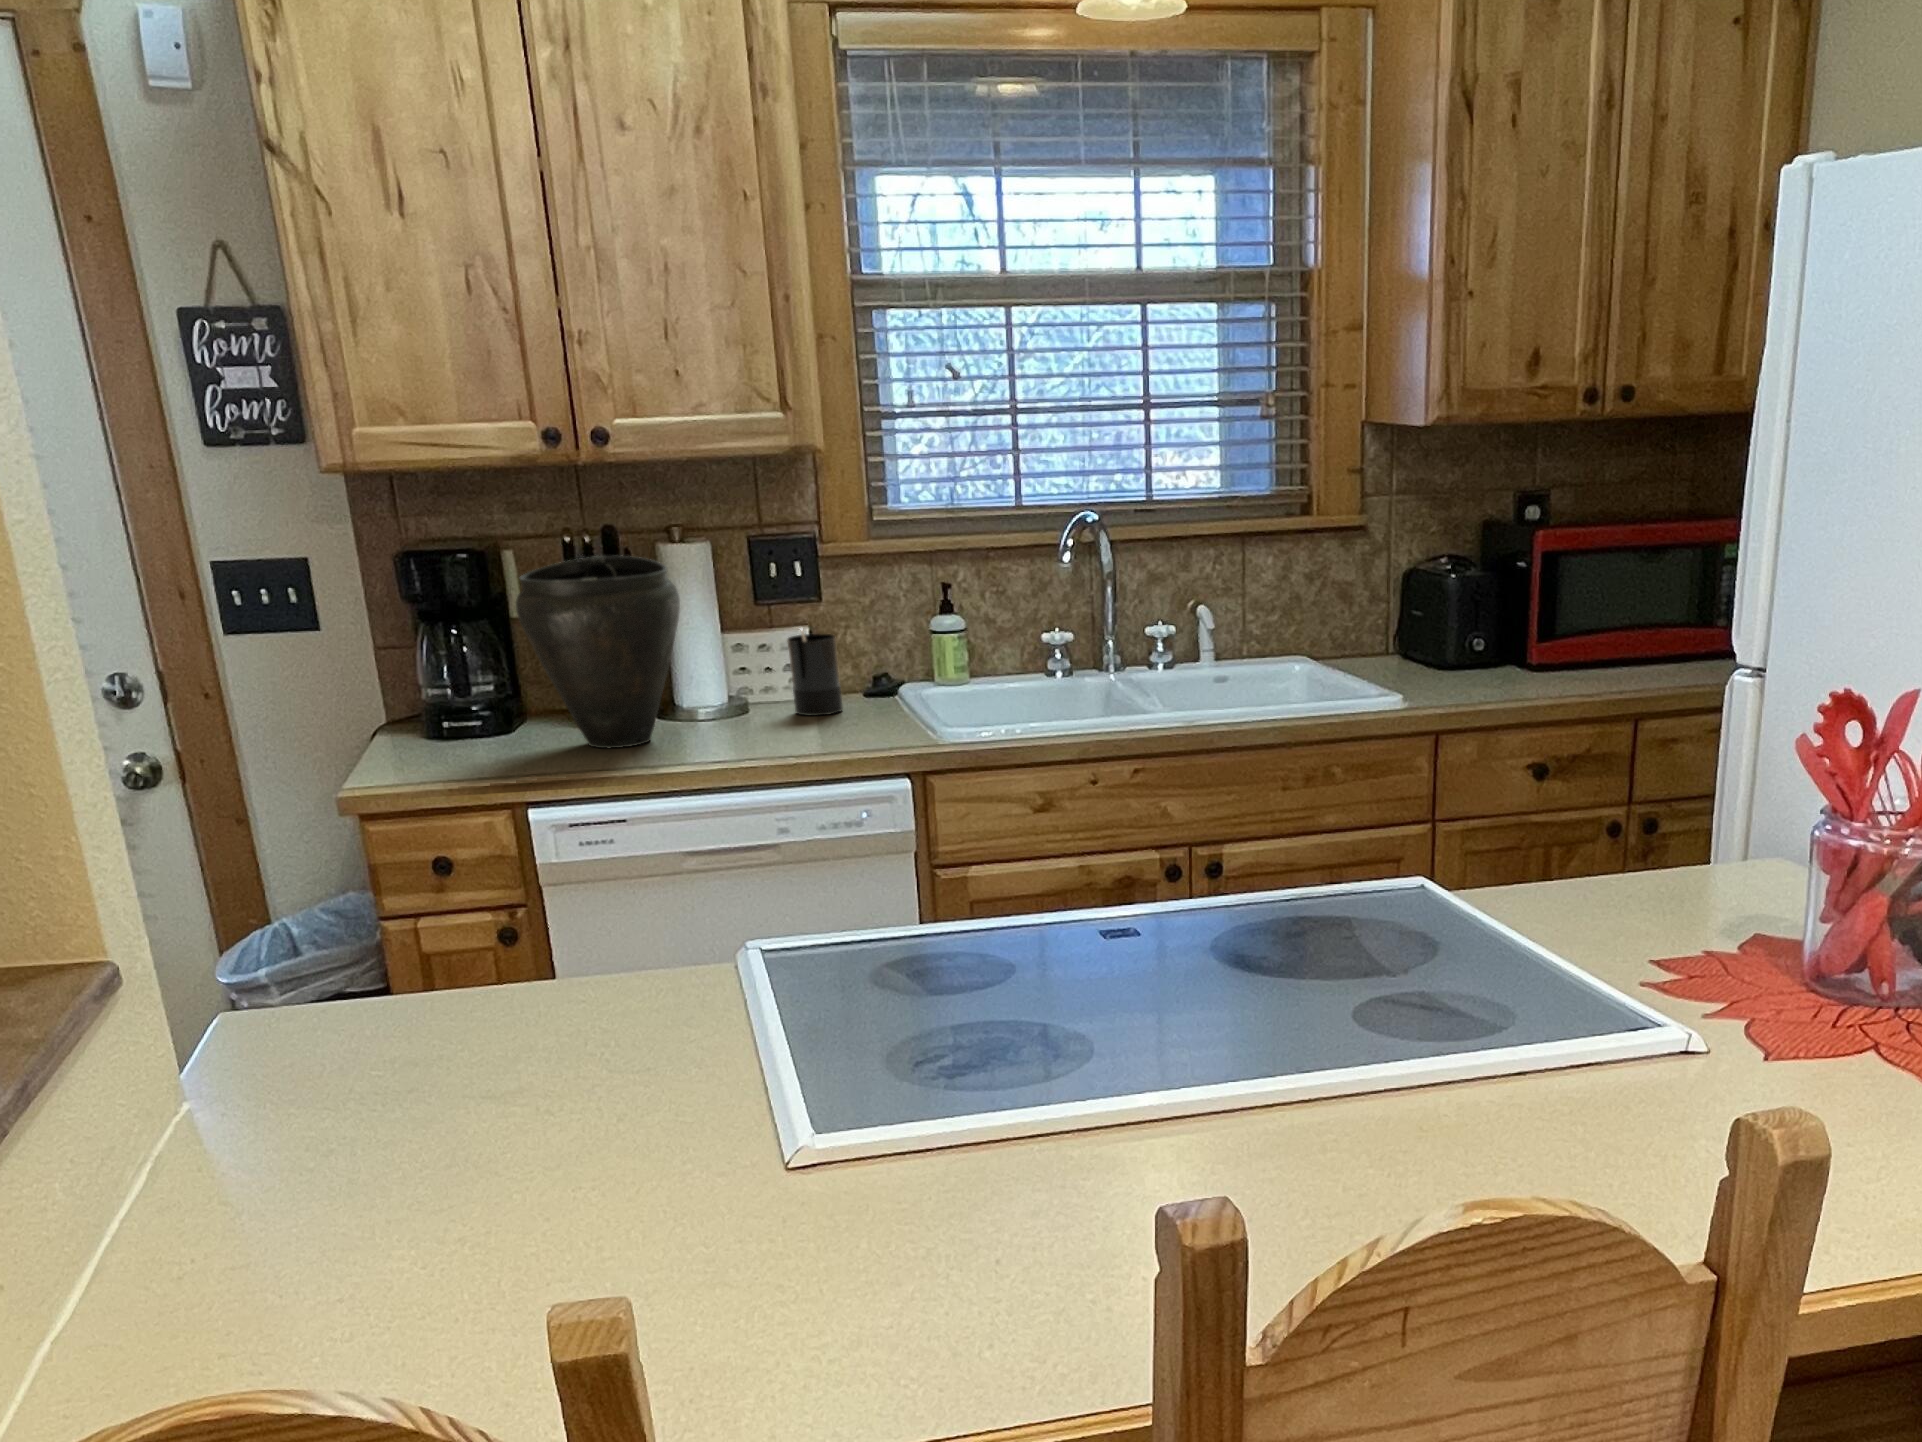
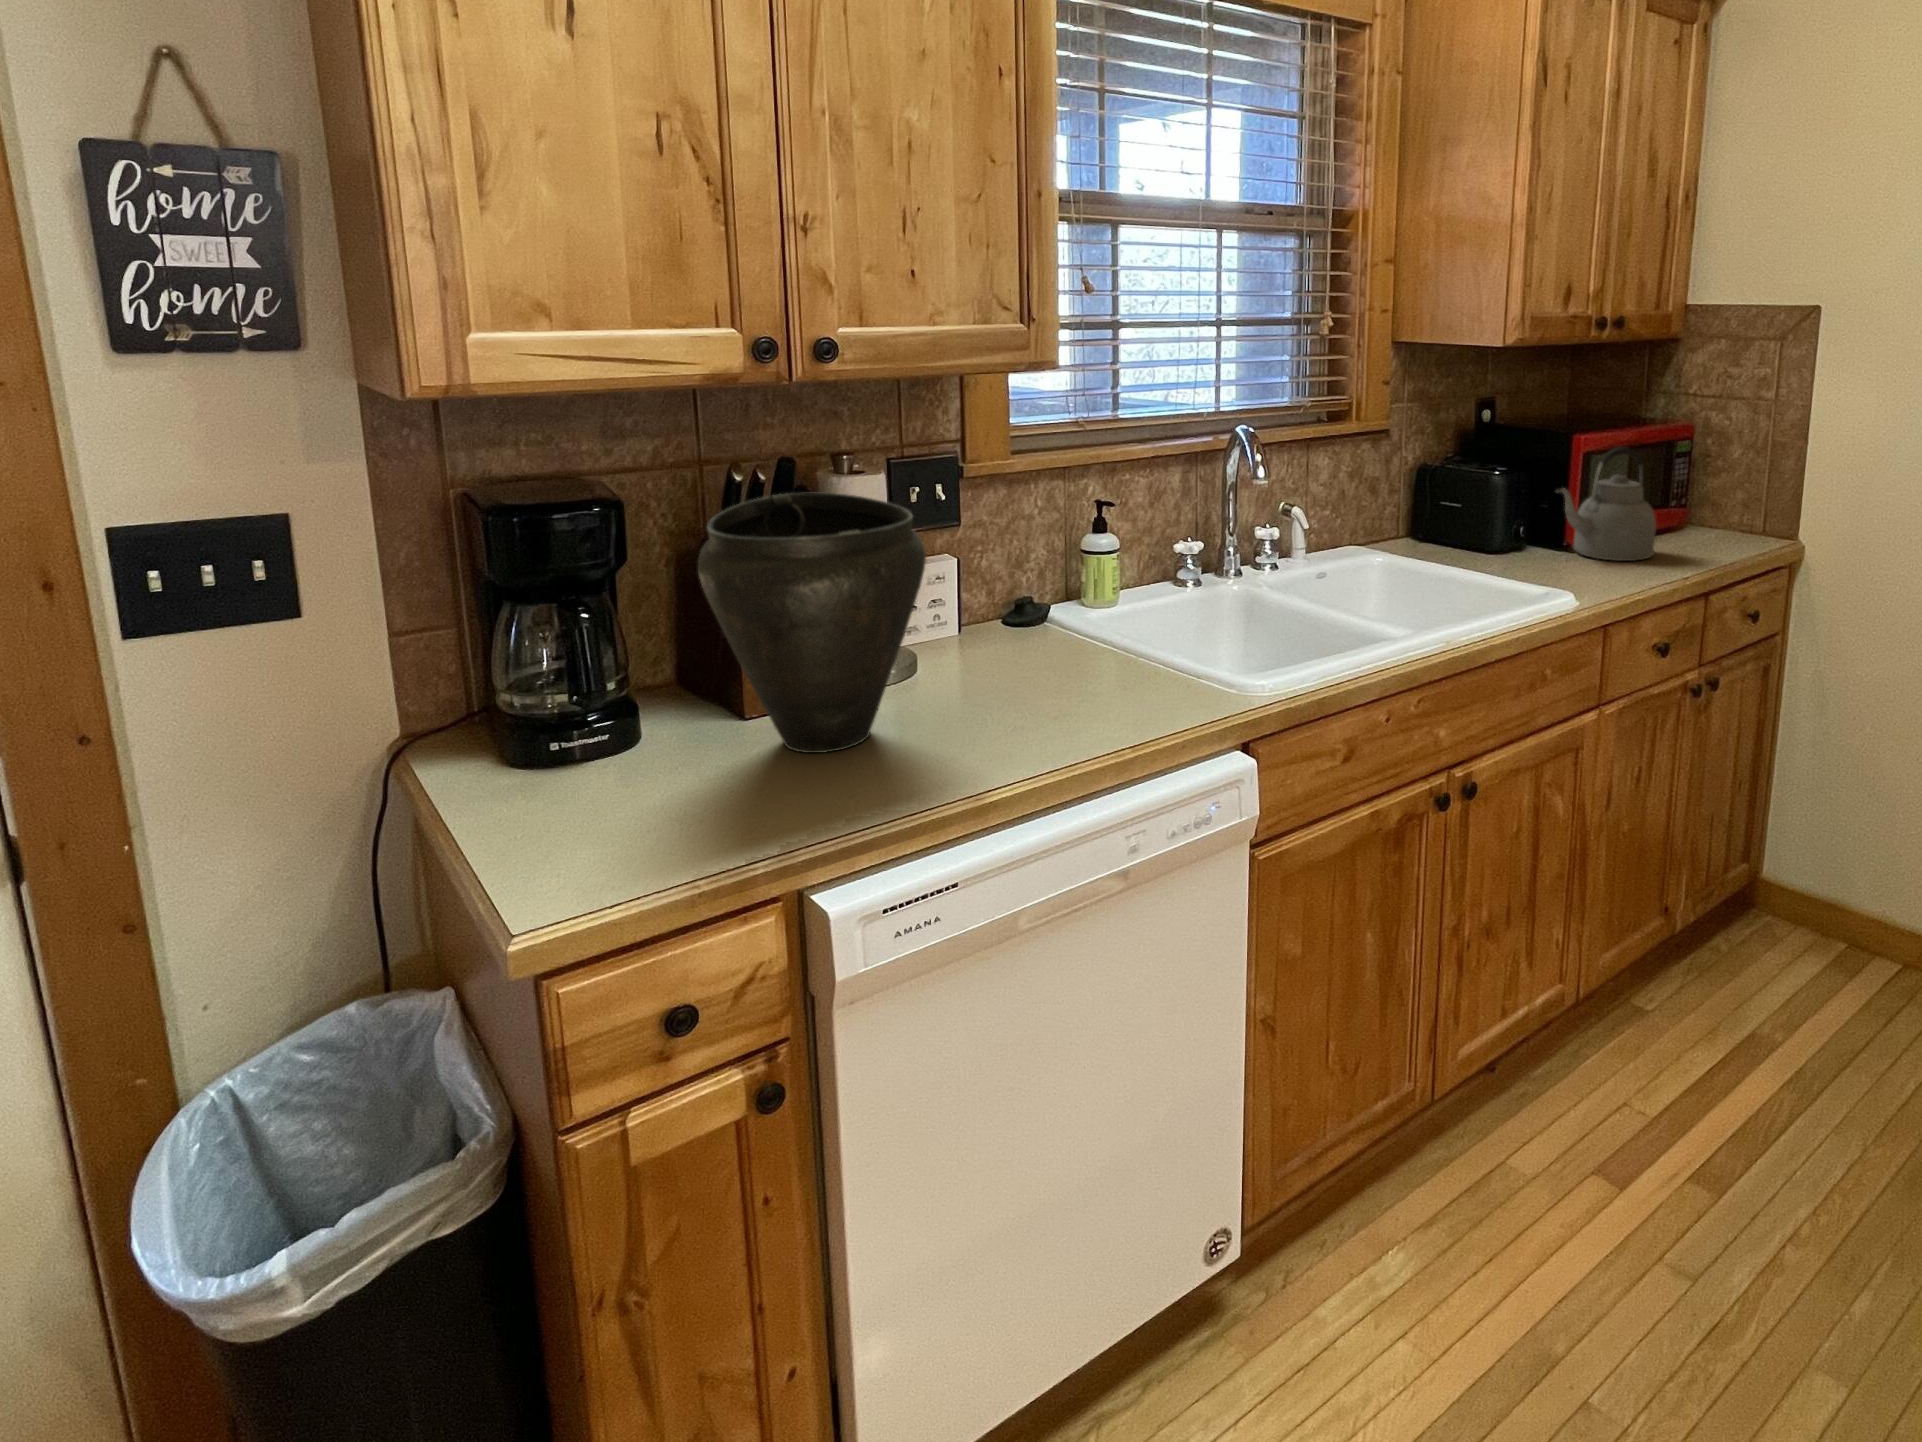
kettle: none [1487,552,1615,686] -> present [1557,447,1656,561]
candle: present [787,629,843,716] -> none [963,559,1025,661]

